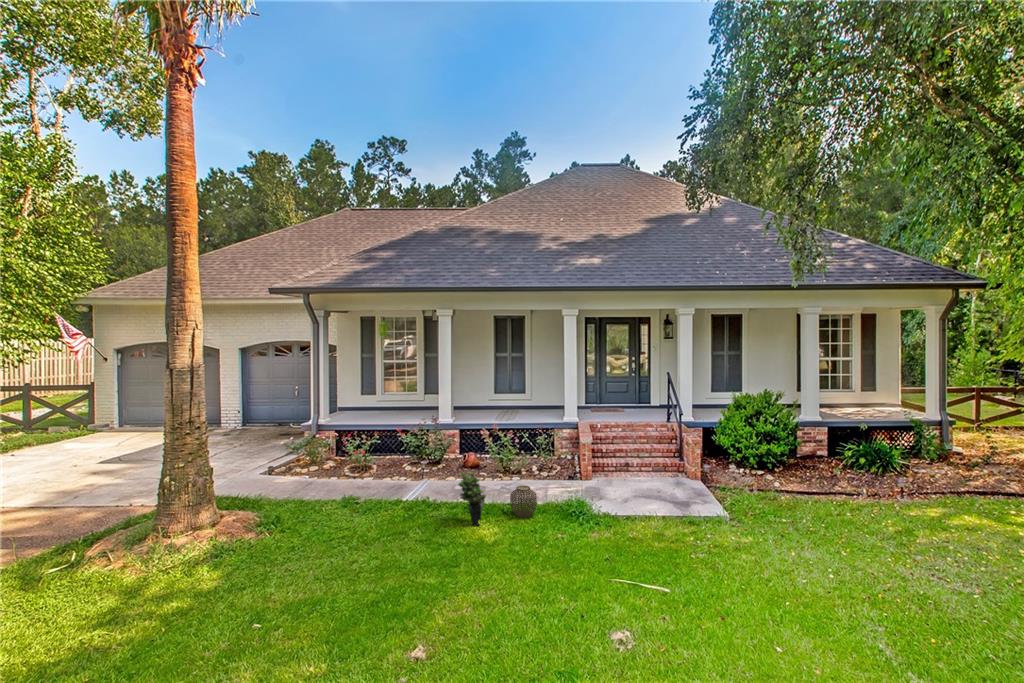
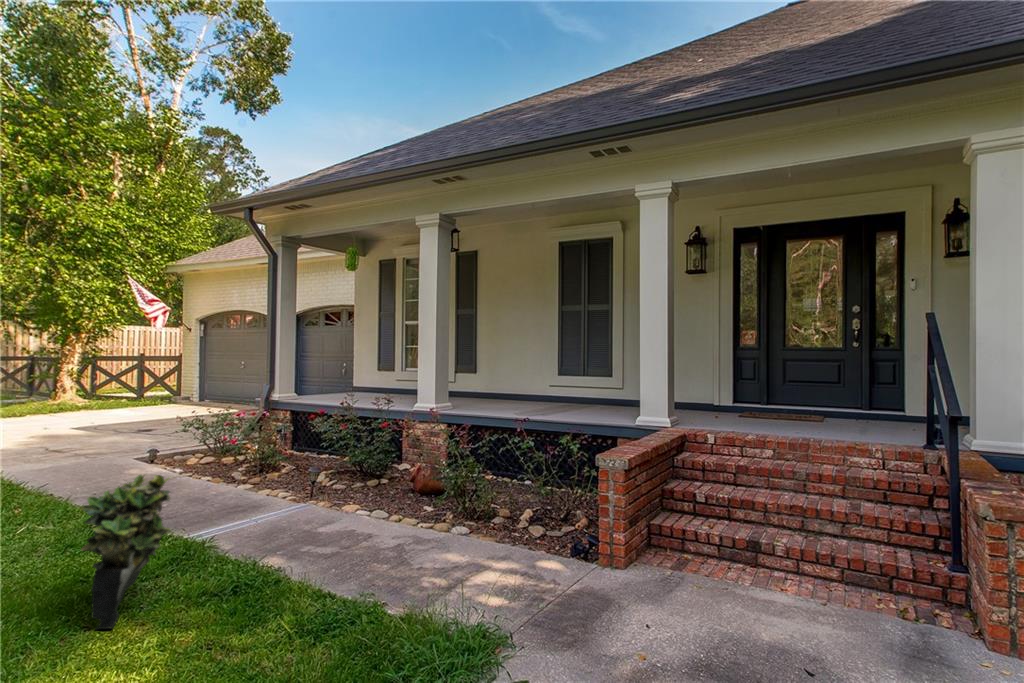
woven basket: present [510,486,537,518] -> none [222,539,310,640]

